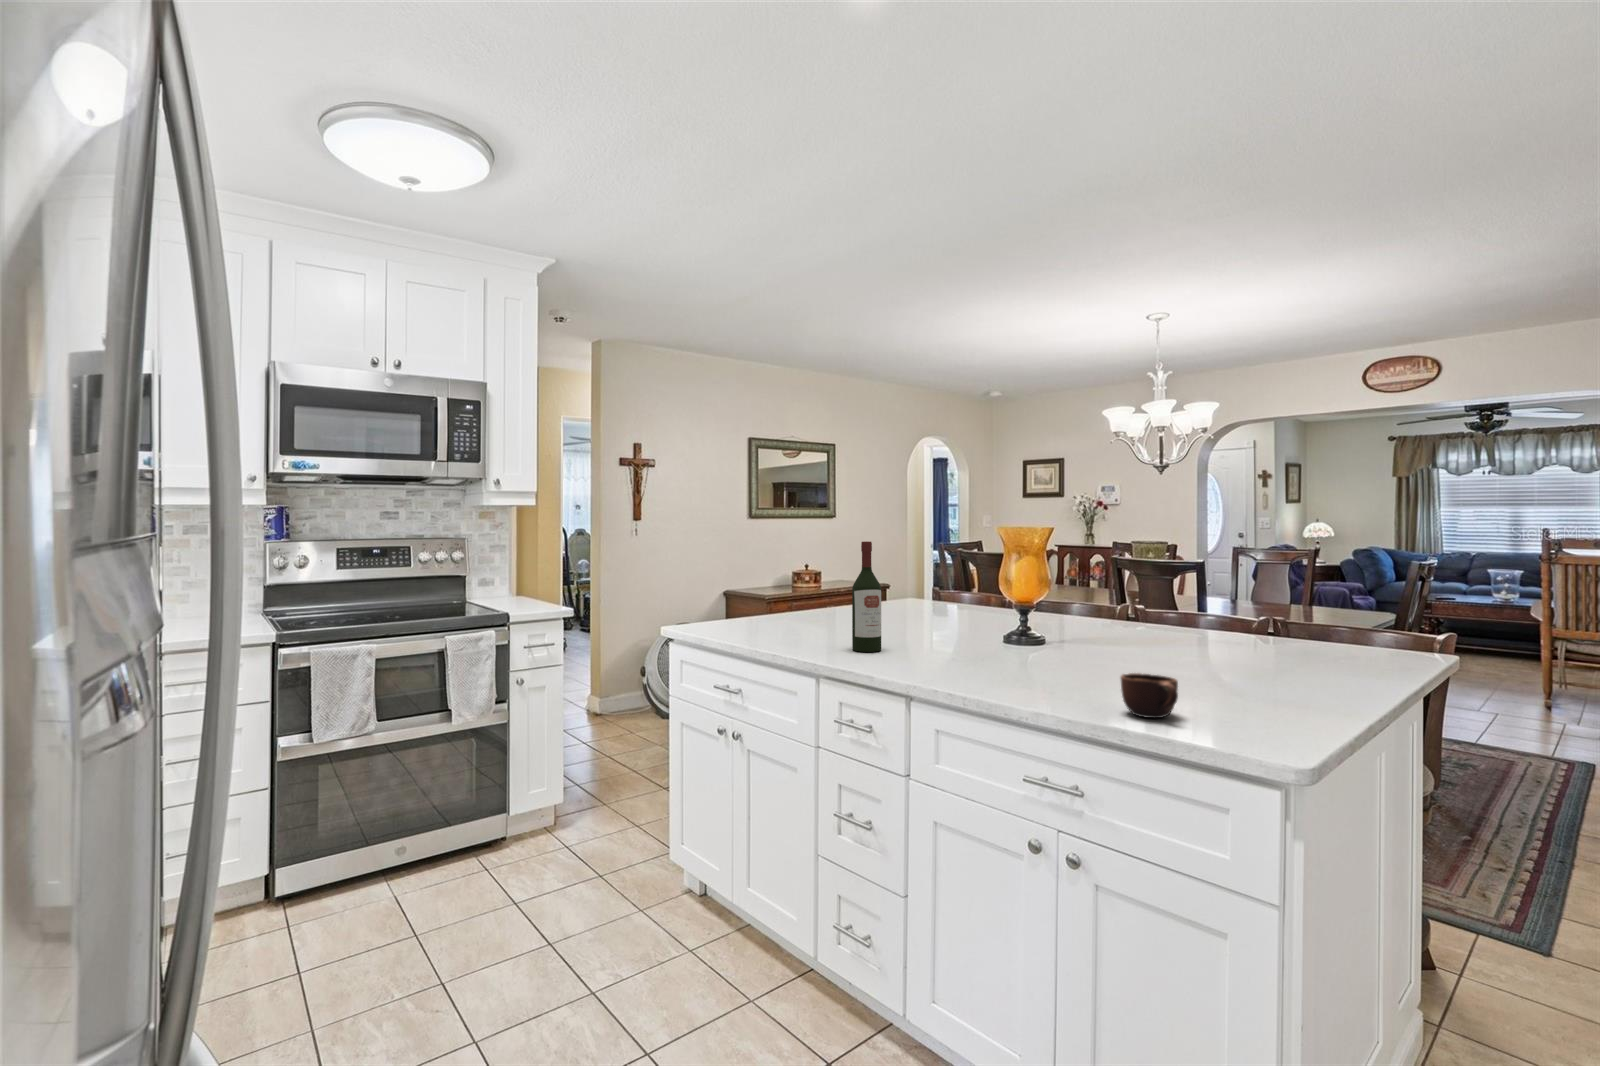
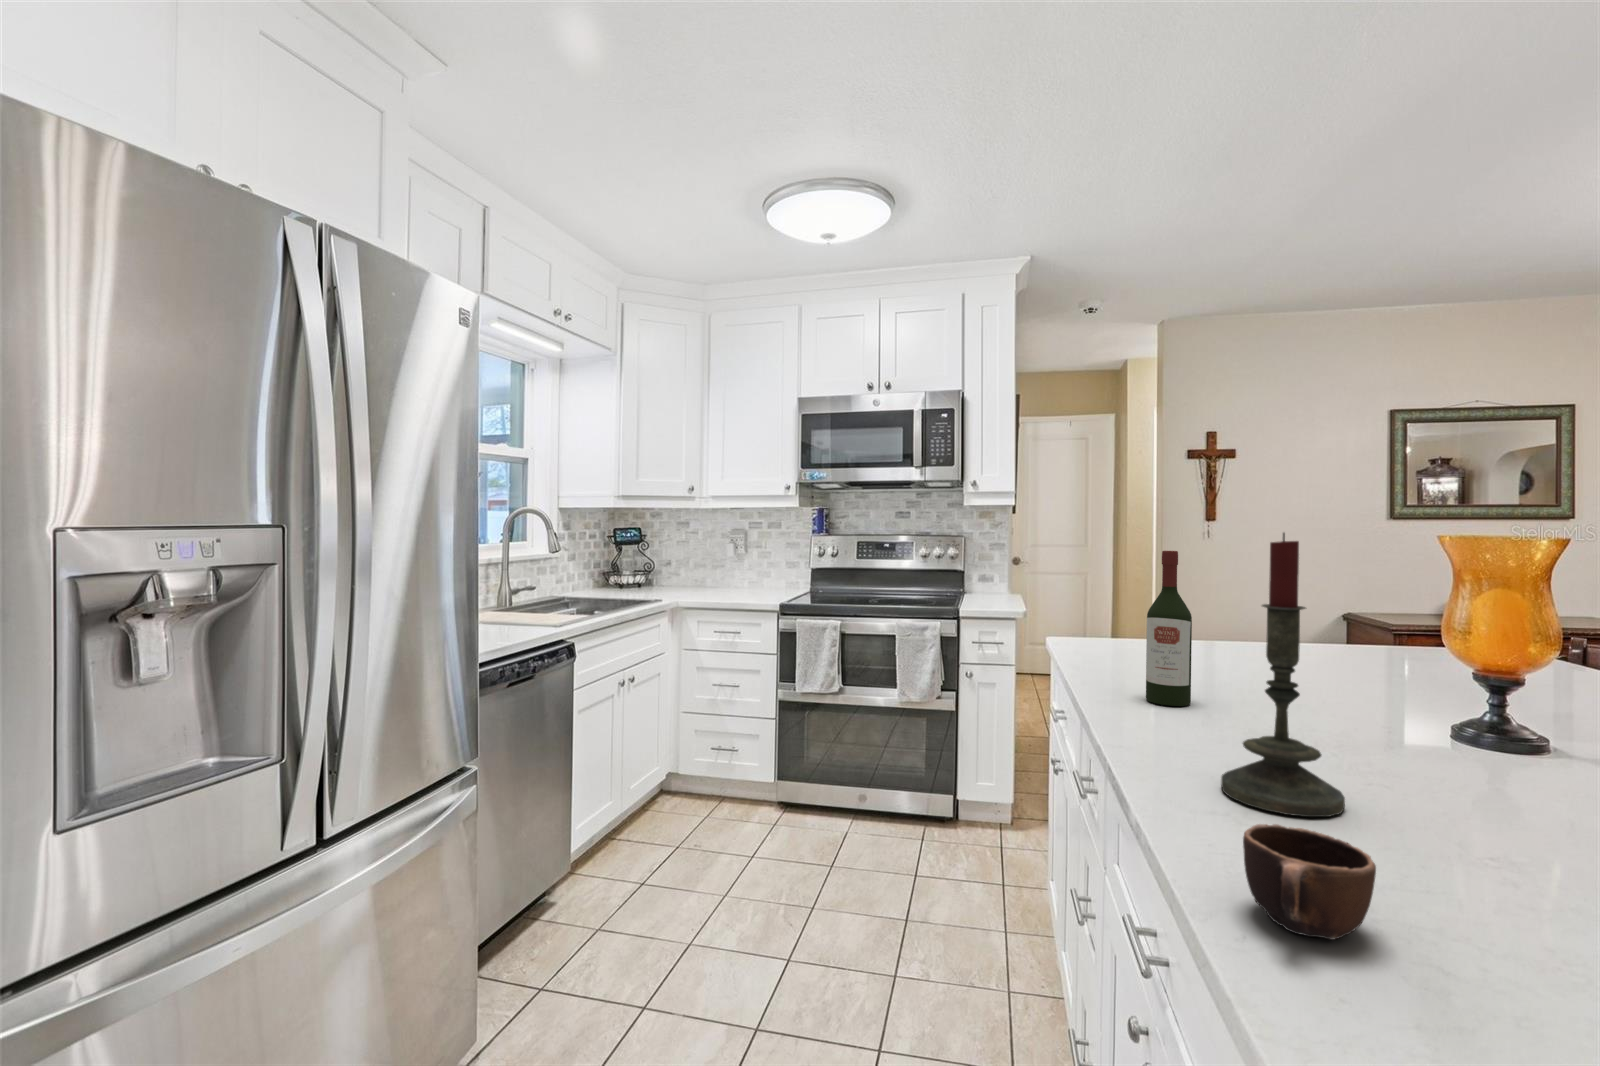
candle: none [998,526,1060,685] -> present [1221,533,1345,817]

